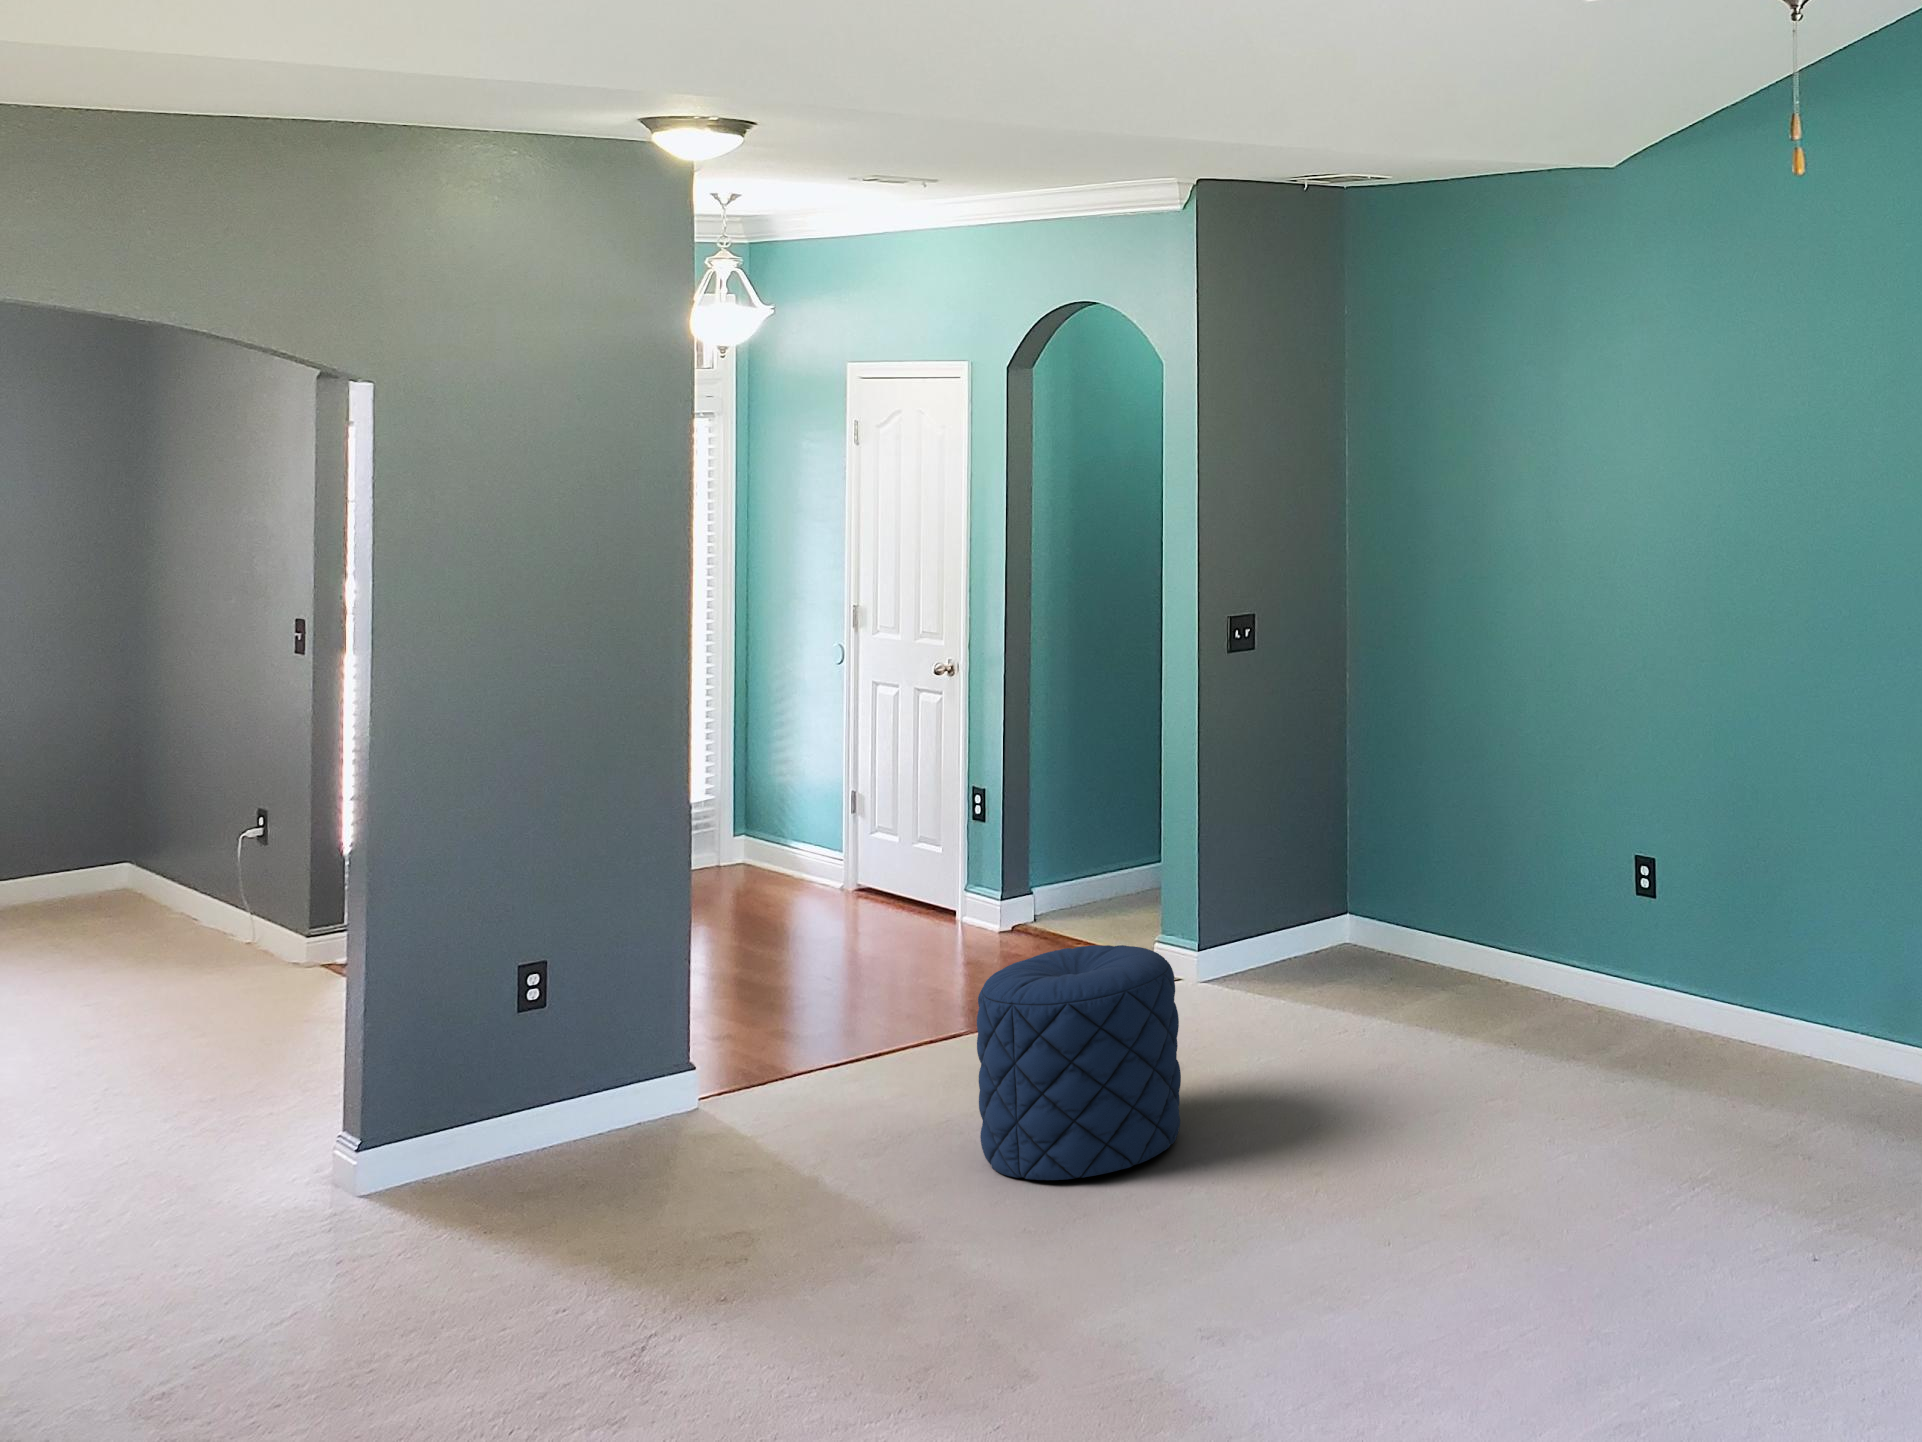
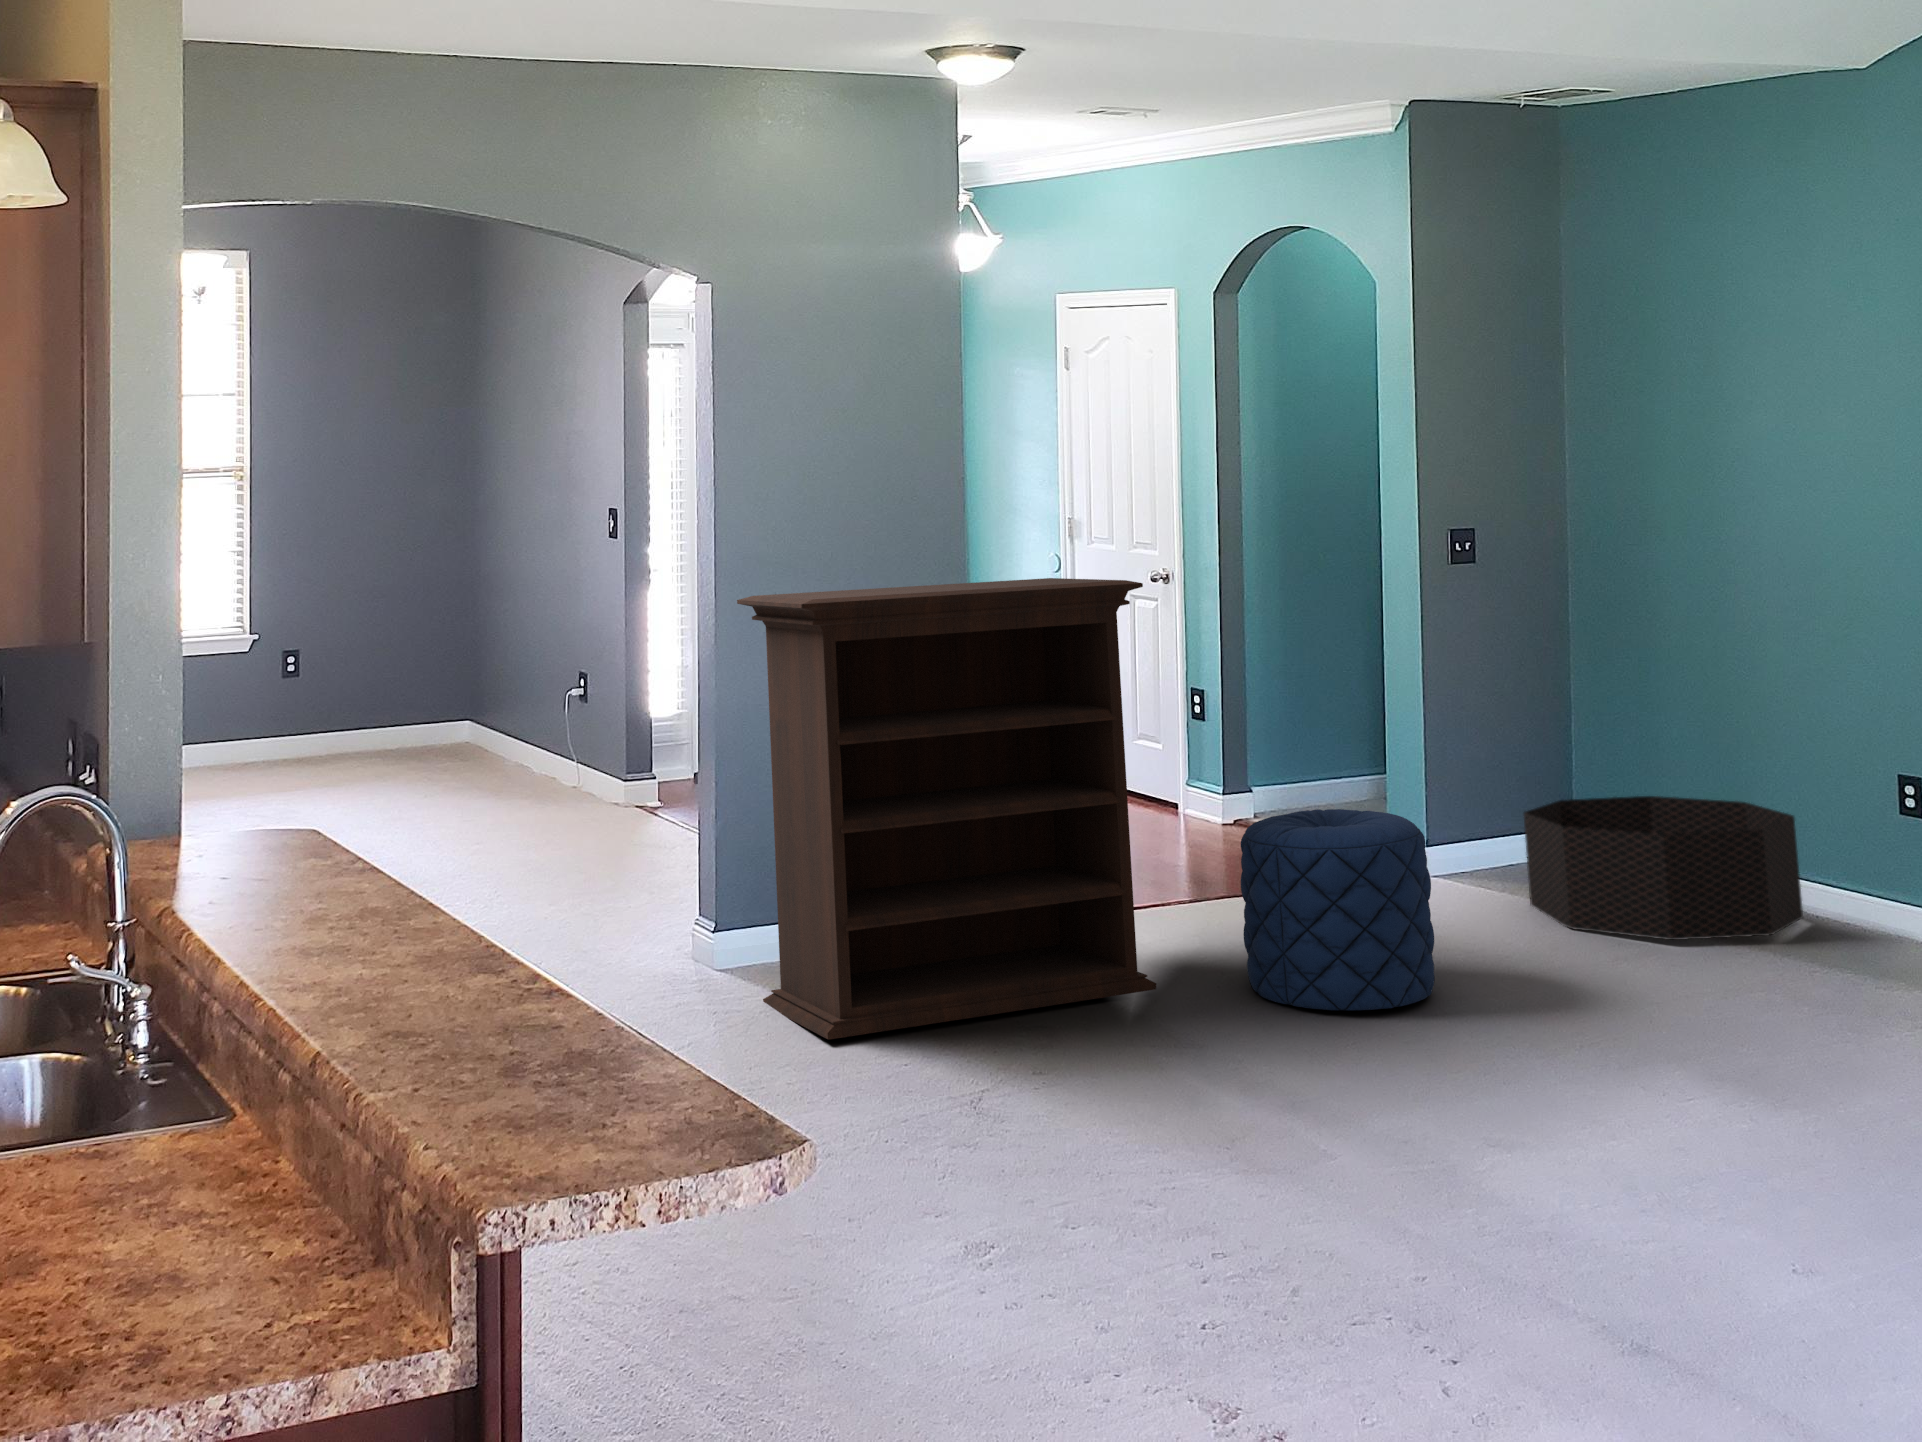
bookshelf: none [346,711,875,1325] -> present [737,578,1156,1040]
basket: none [1290,876,1541,1035] -> present [1524,796,1803,940]

